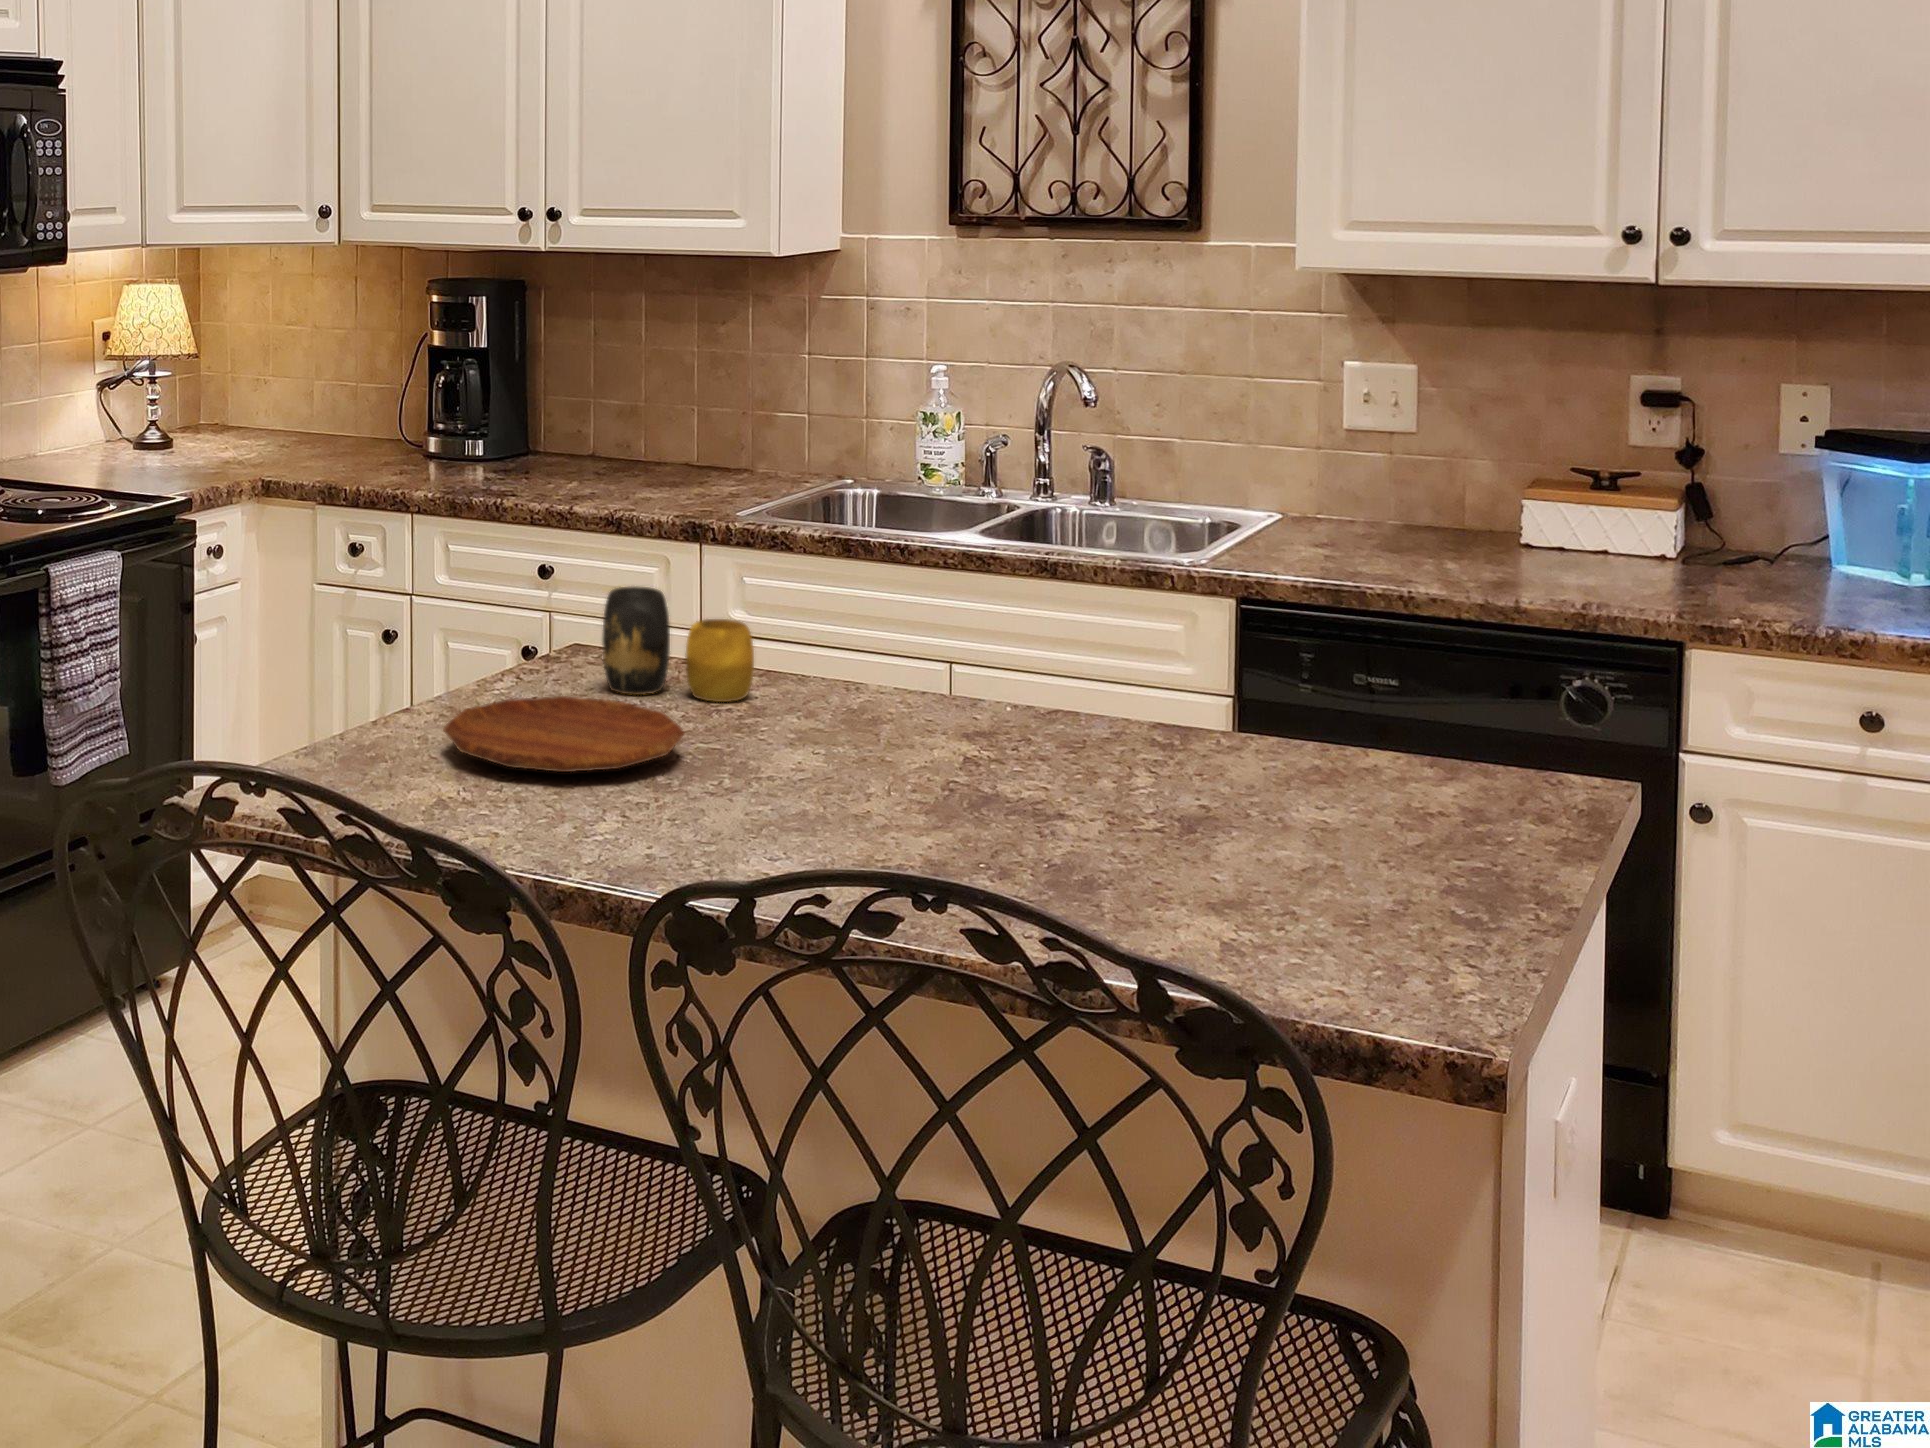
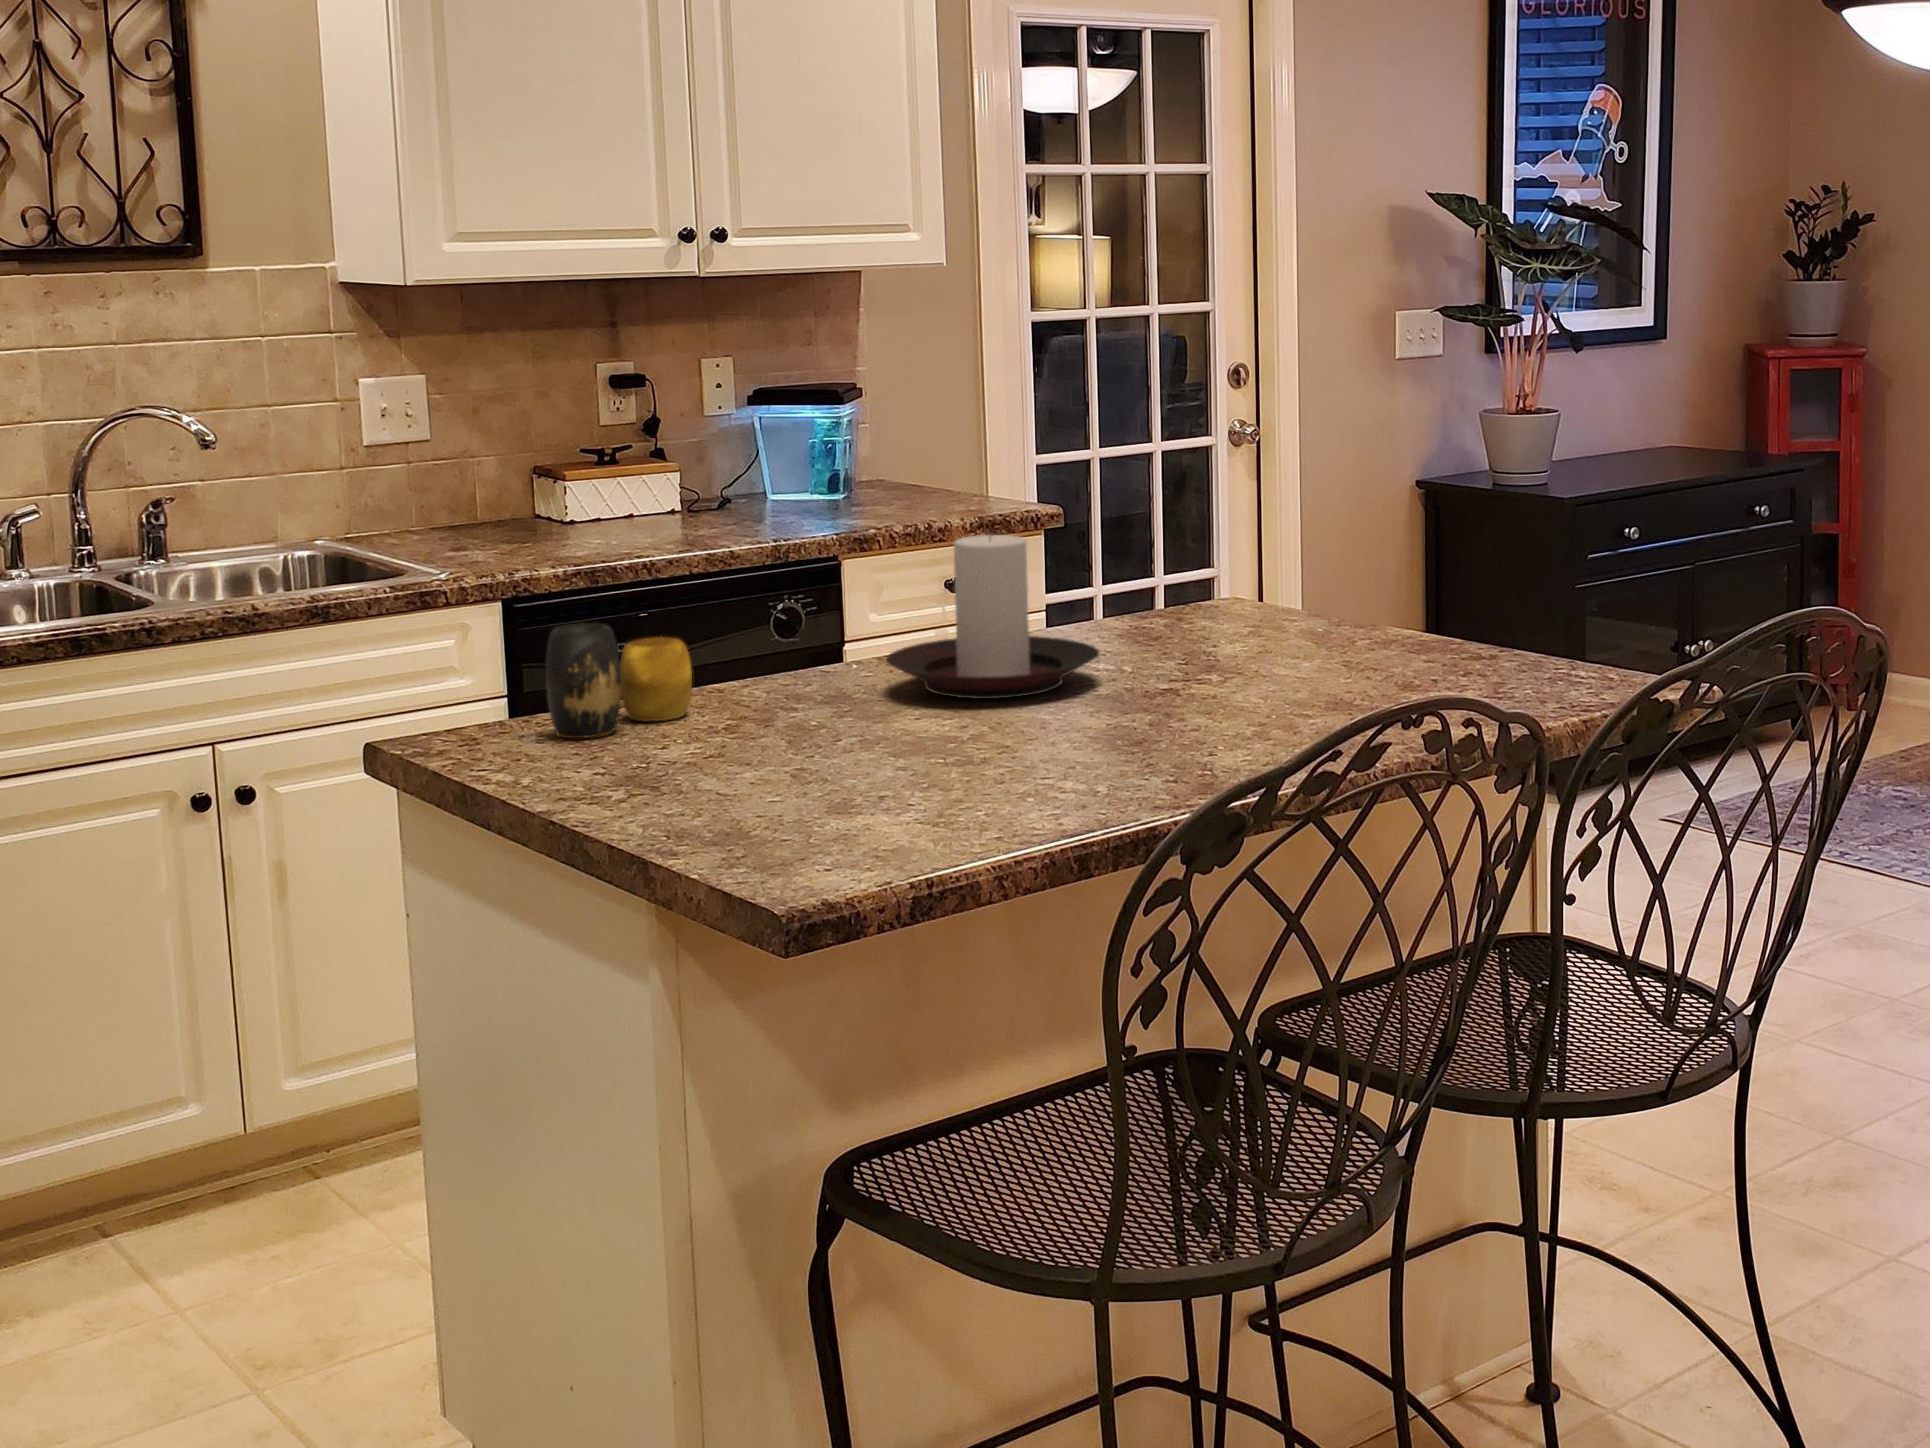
candle holder: none [844,587,1096,787] -> present [886,534,1099,699]
tray: present [444,696,684,772] -> none [664,710,916,777]

